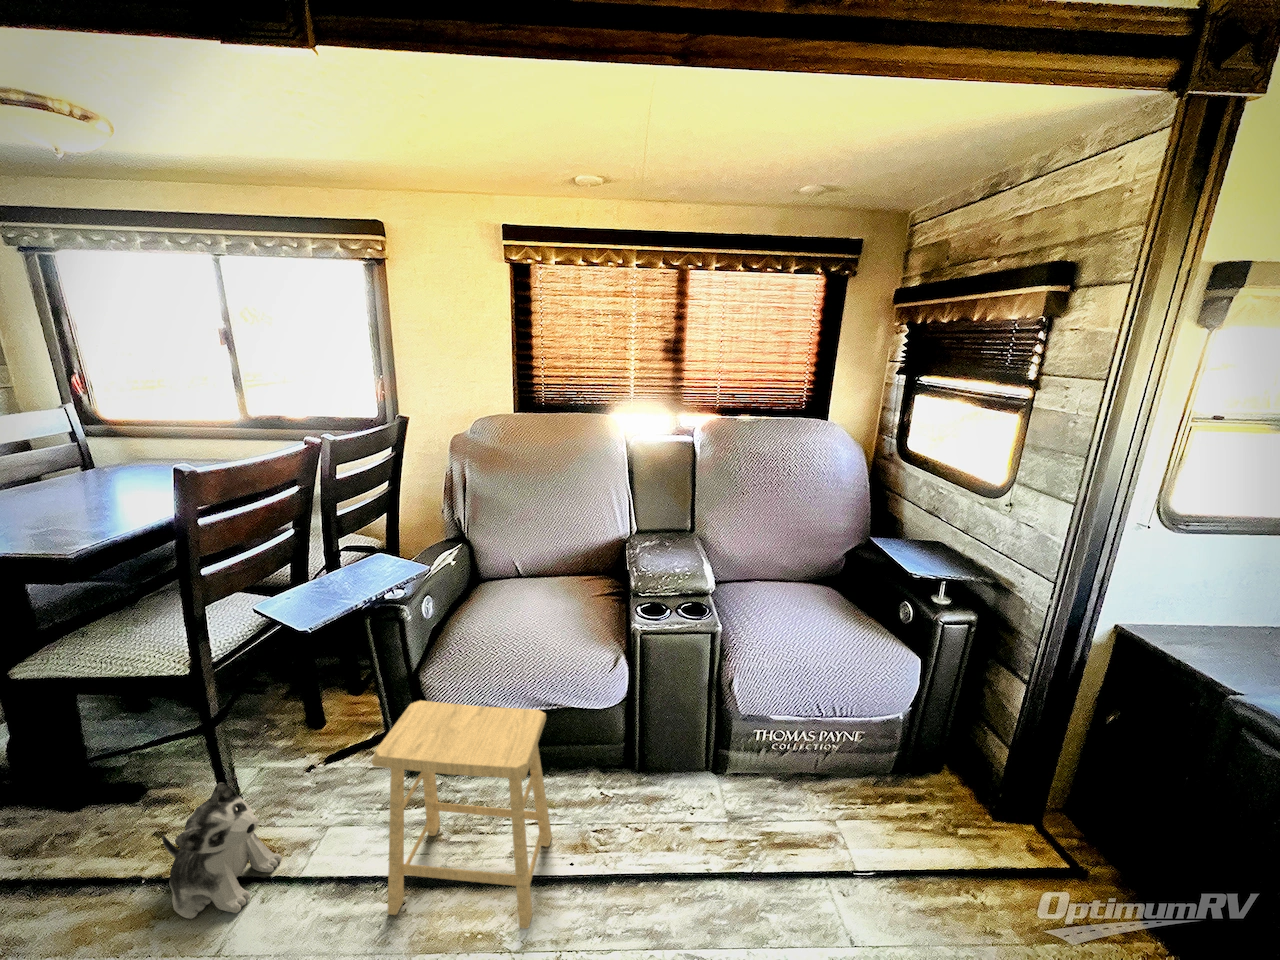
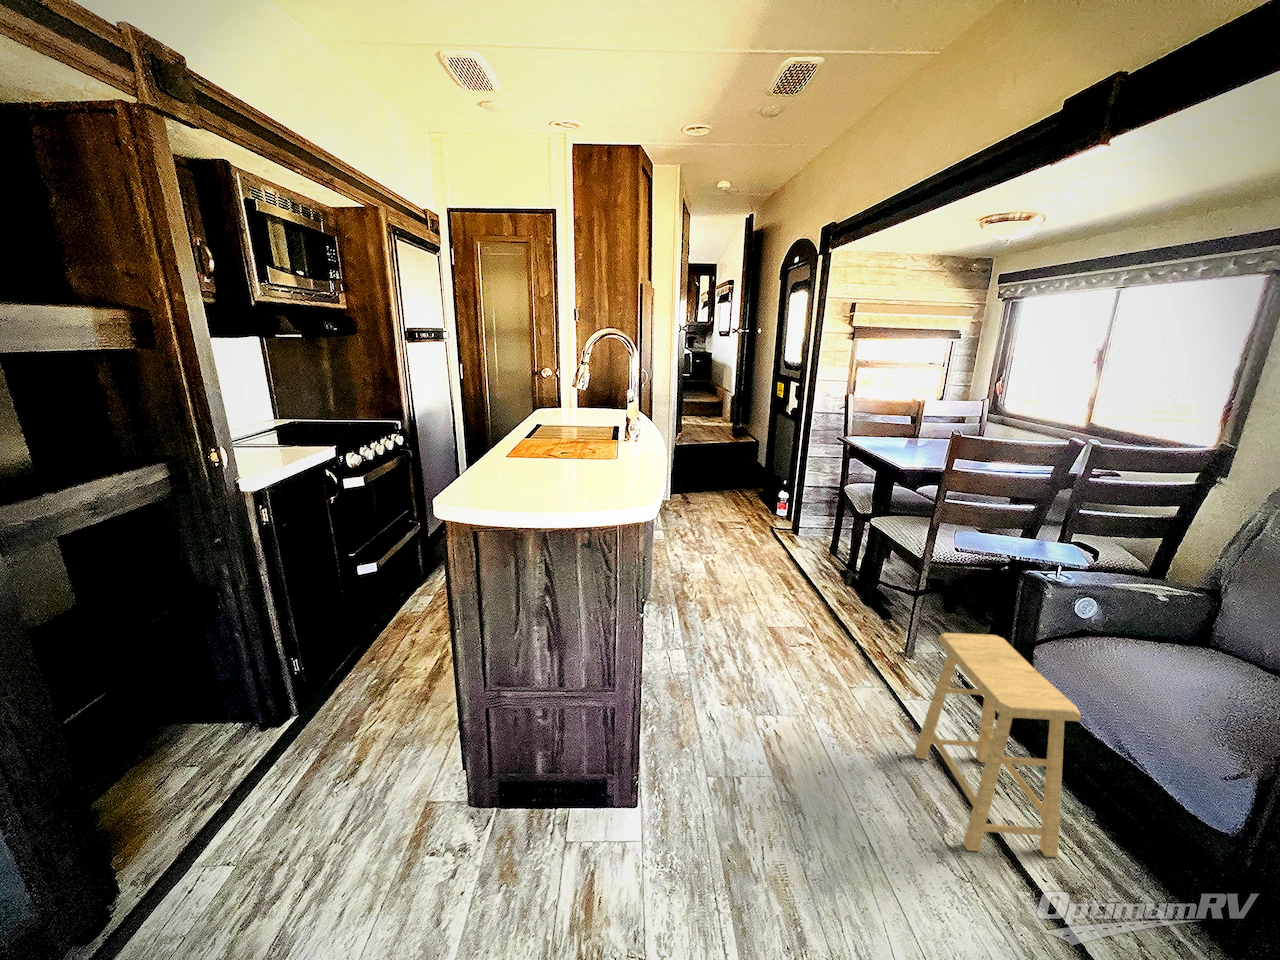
plush toy: present [162,783,282,919] -> none [855,612,904,688]

